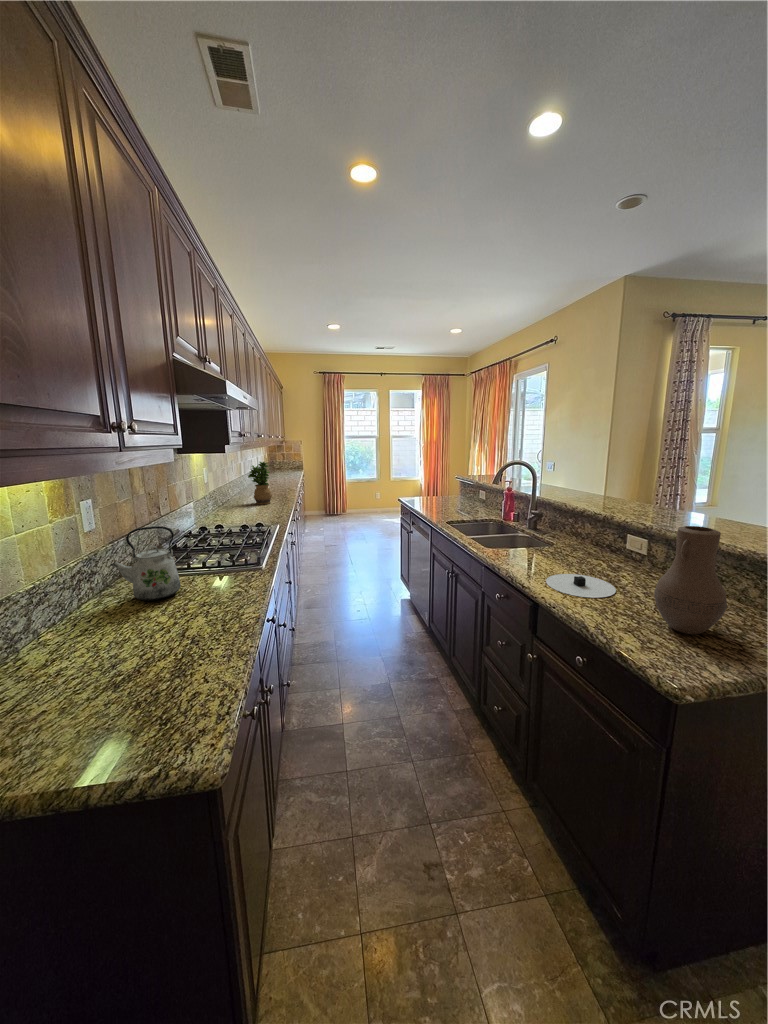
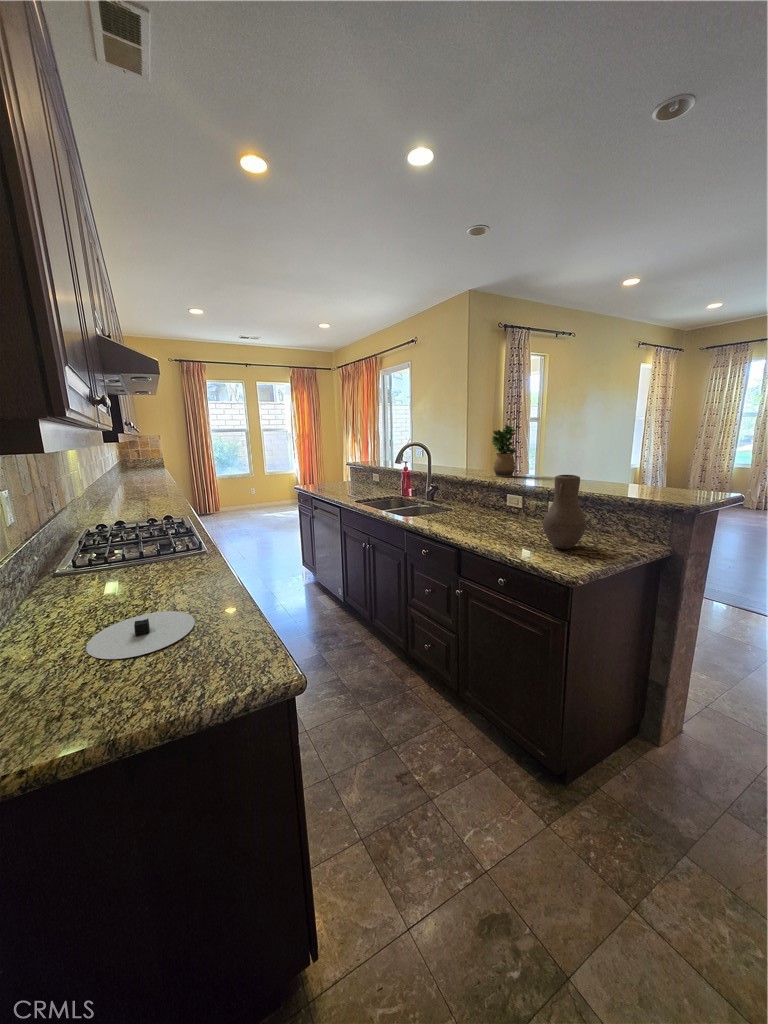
potted plant: present [248,462,272,504] -> present [492,425,517,477]
kettle: present [110,526,181,601] -> none [50,511,134,591]
plate: present [546,574,616,598] -> present [86,611,195,659]

